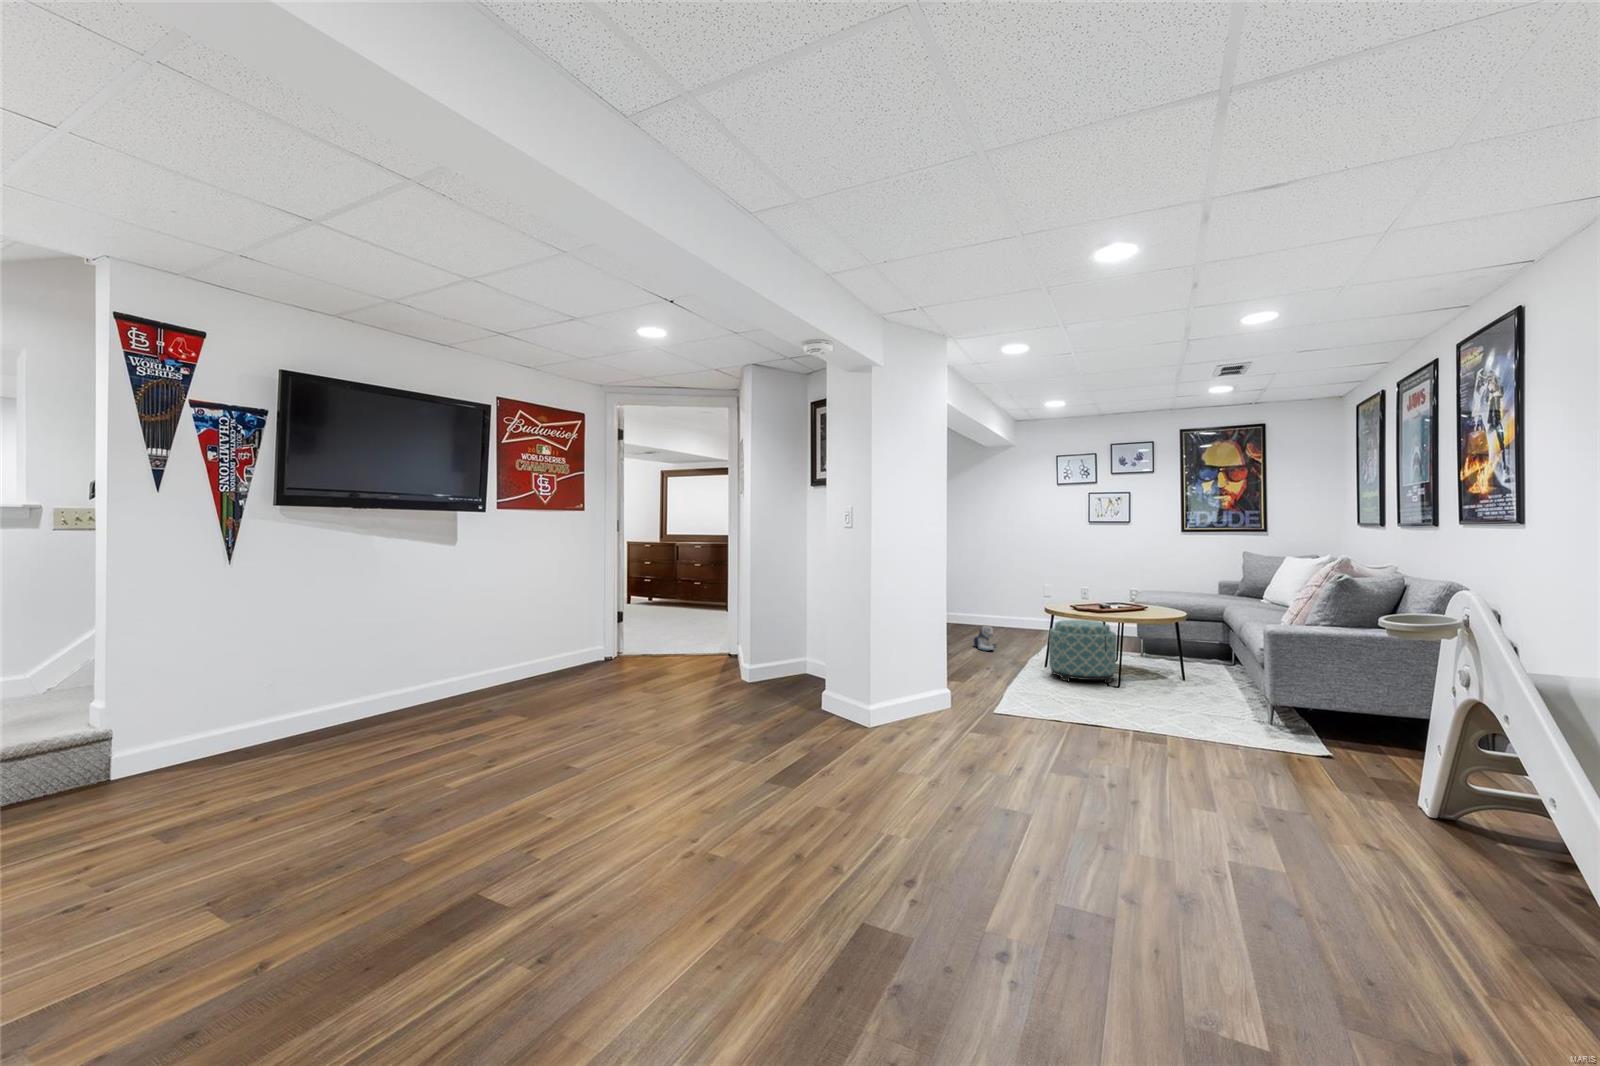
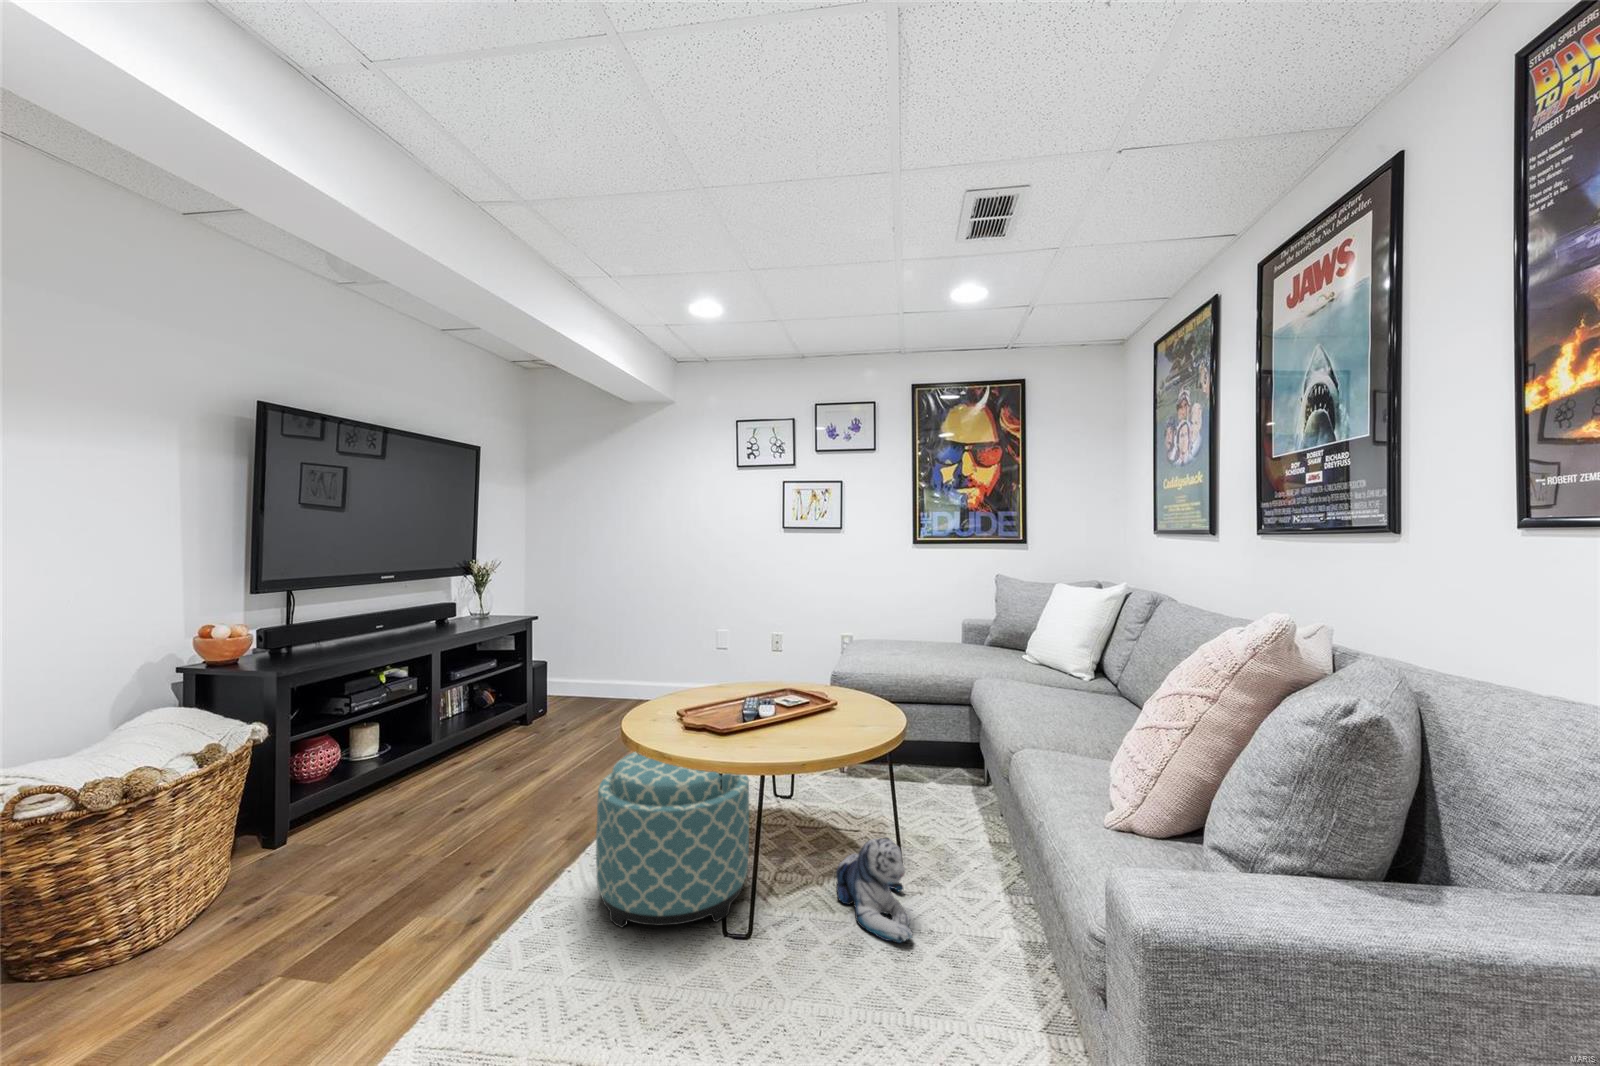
plush toy: present [974,625,996,651] -> present [836,838,912,943]

